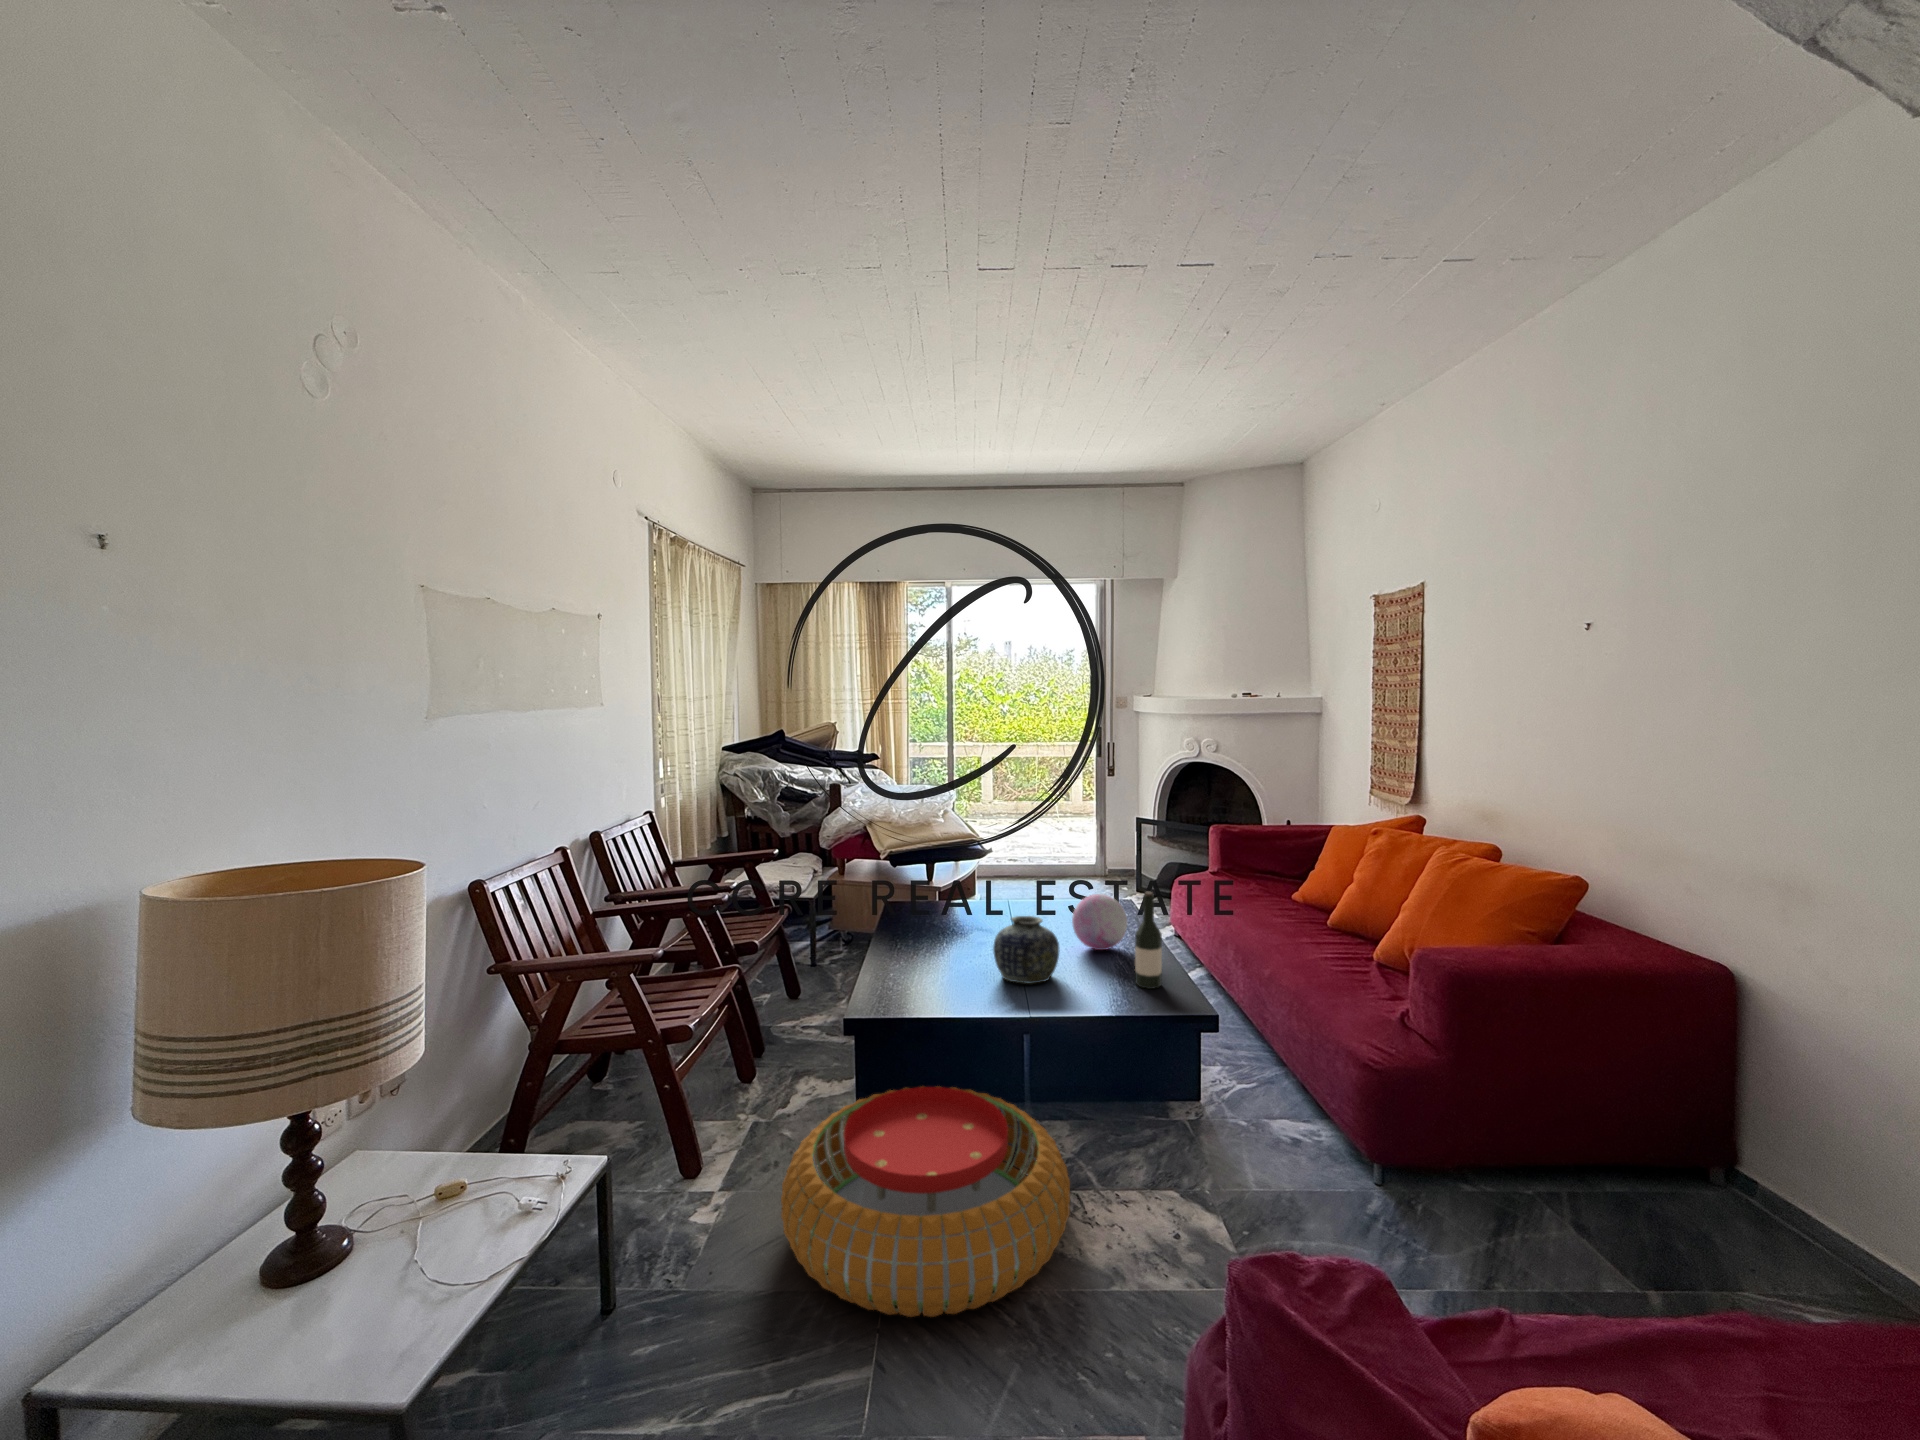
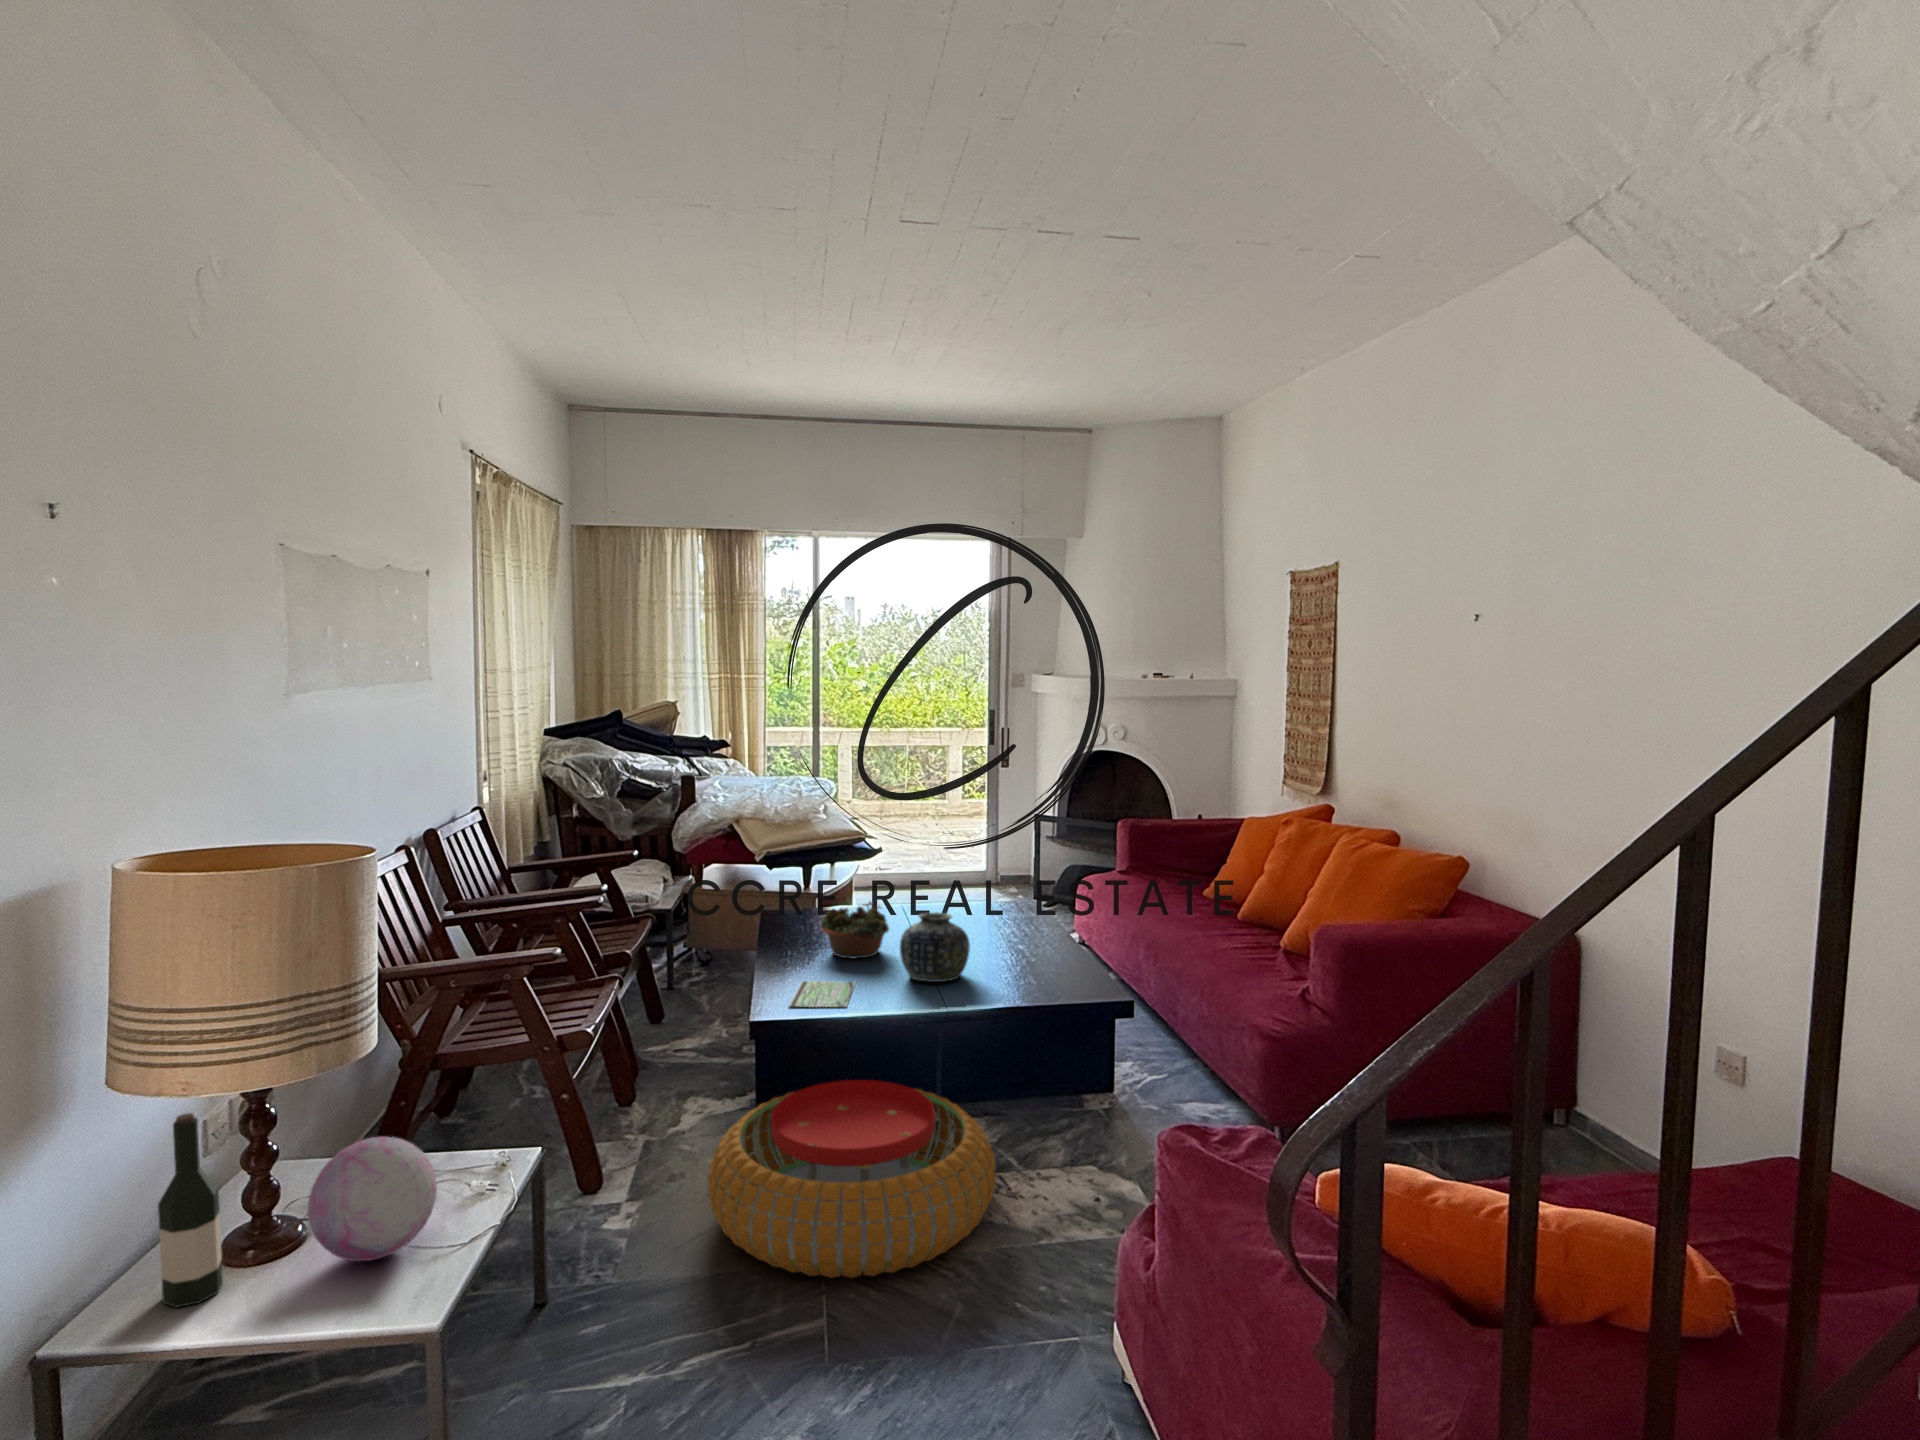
wine bottle: present [1135,892,1162,989] -> present [158,1113,223,1307]
decorative orb: present [1072,894,1127,950] -> present [308,1137,437,1261]
succulent planter: none [925,899,989,954] -> present [820,901,889,958]
book: none [884,976,953,1007] -> present [789,981,855,1007]

